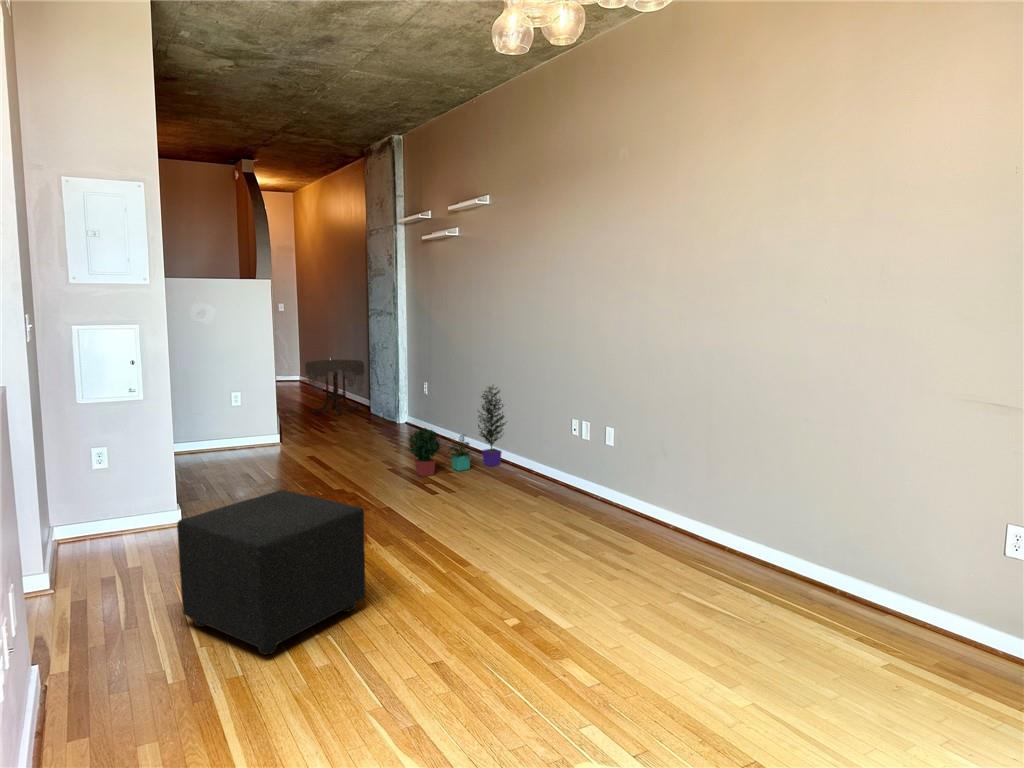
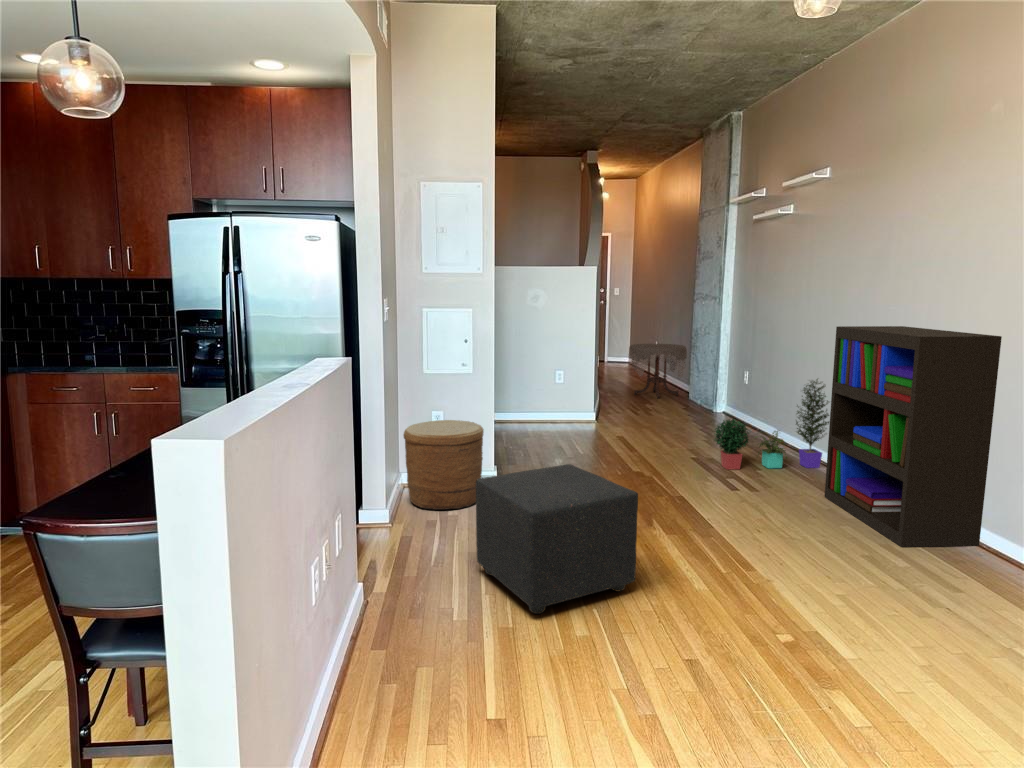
bookshelf: none [510,336,632,522] -> present [825,326,1002,547]
woven basket: none [55,458,165,569] -> present [404,420,484,510]

